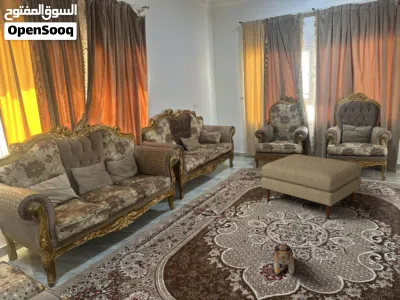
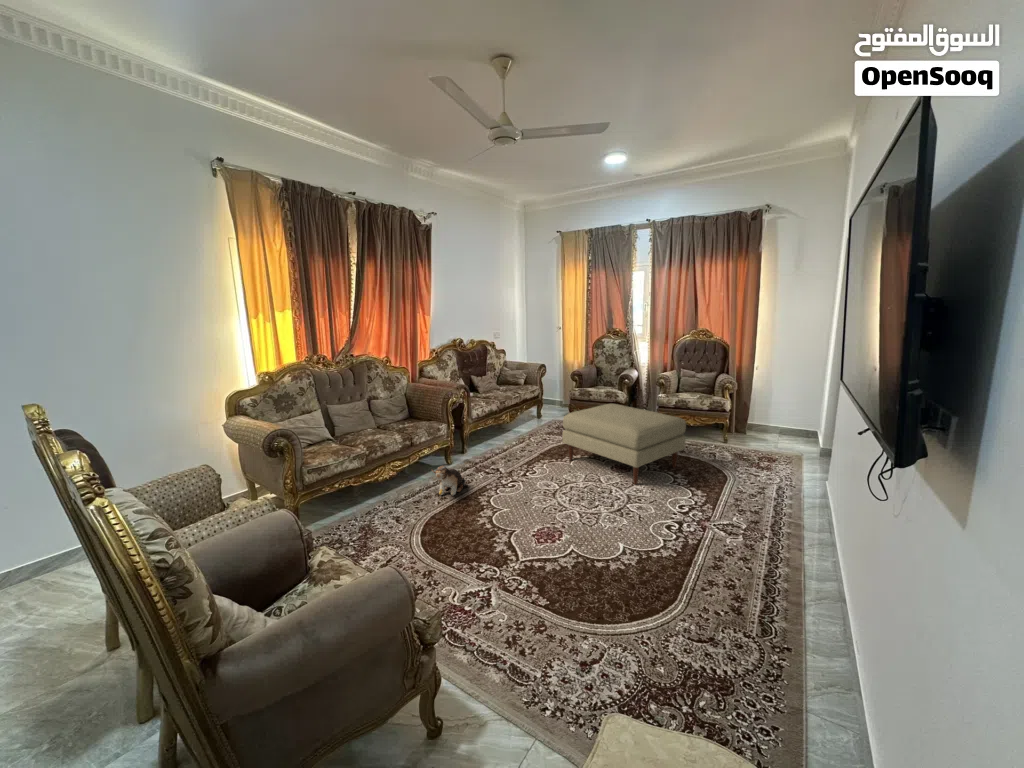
plush toy: present [274,244,295,274] -> present [432,466,464,495]

